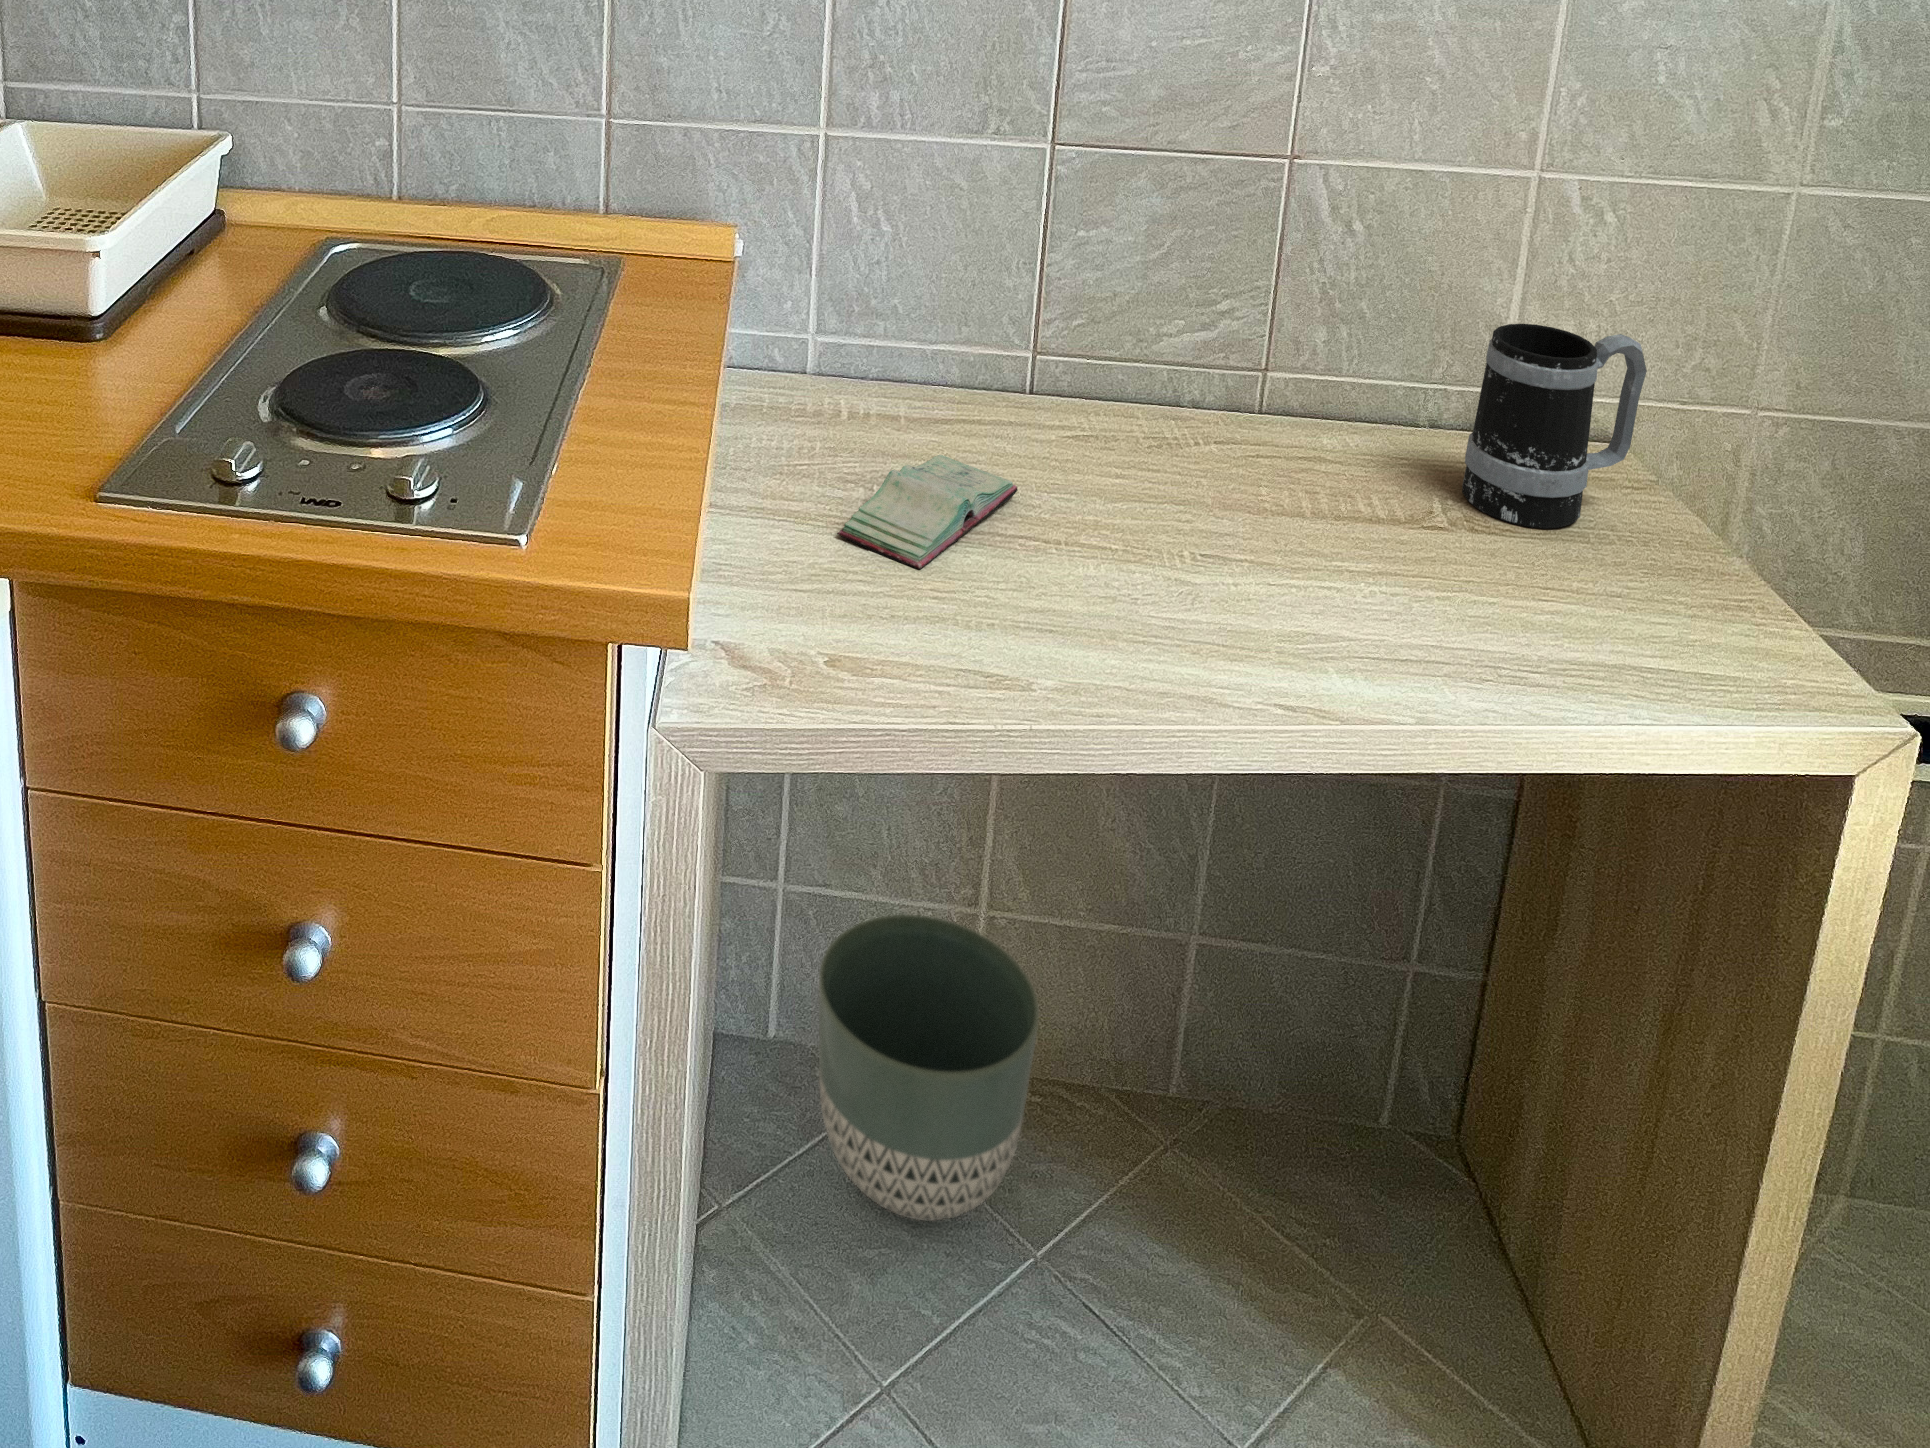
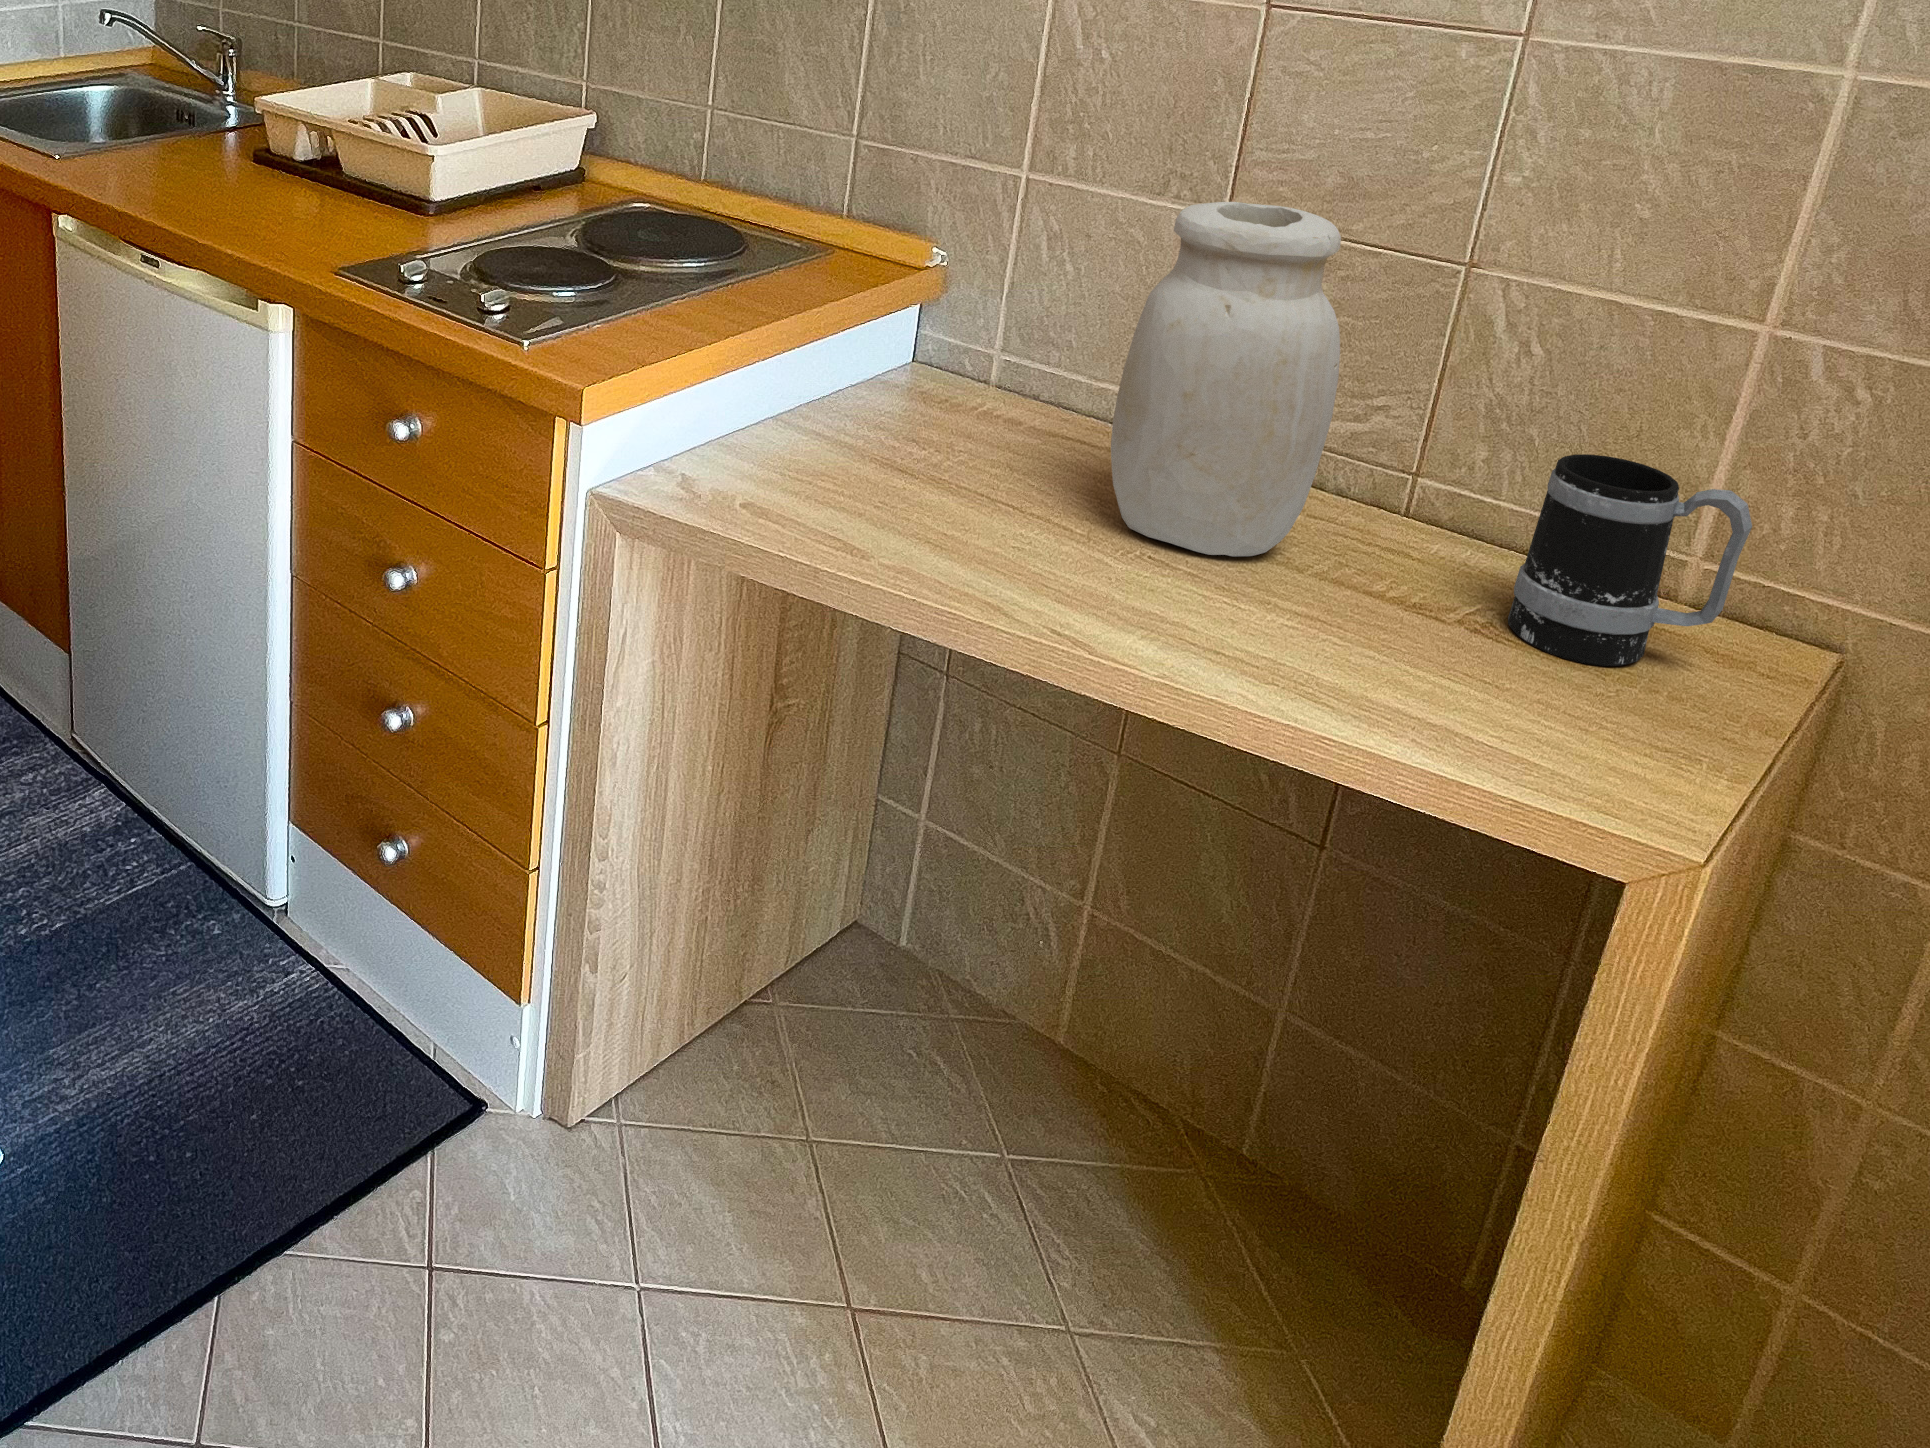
jar: none [1110,139,1329,527] -> present [1111,202,1341,556]
book: present [837,455,1018,569] -> none [833,426,1028,486]
planter: present [818,915,1039,1221] -> none [862,851,1063,1094]

